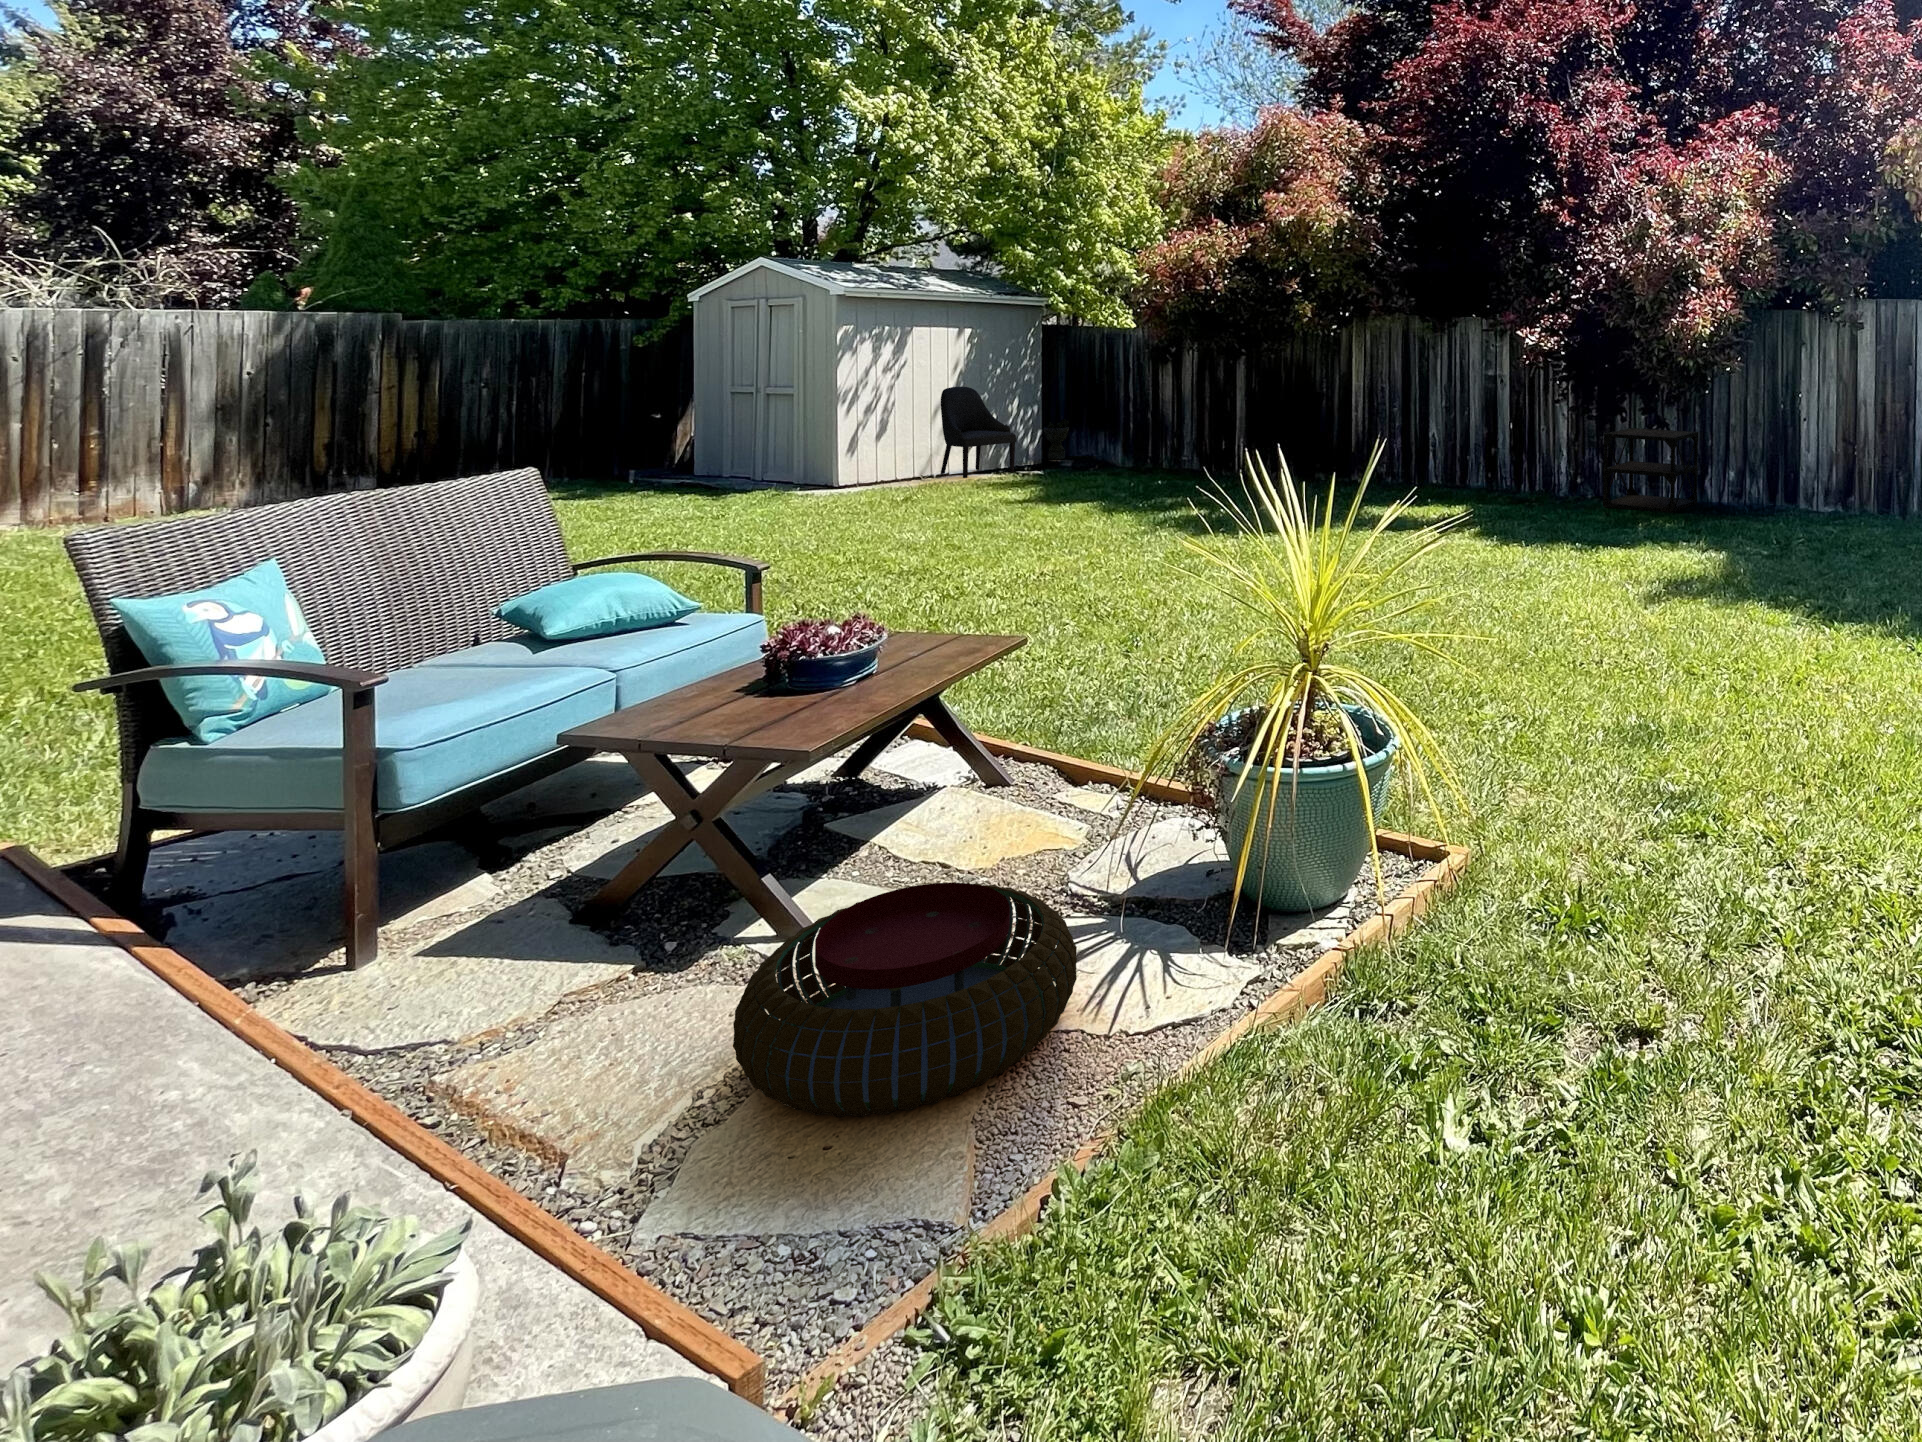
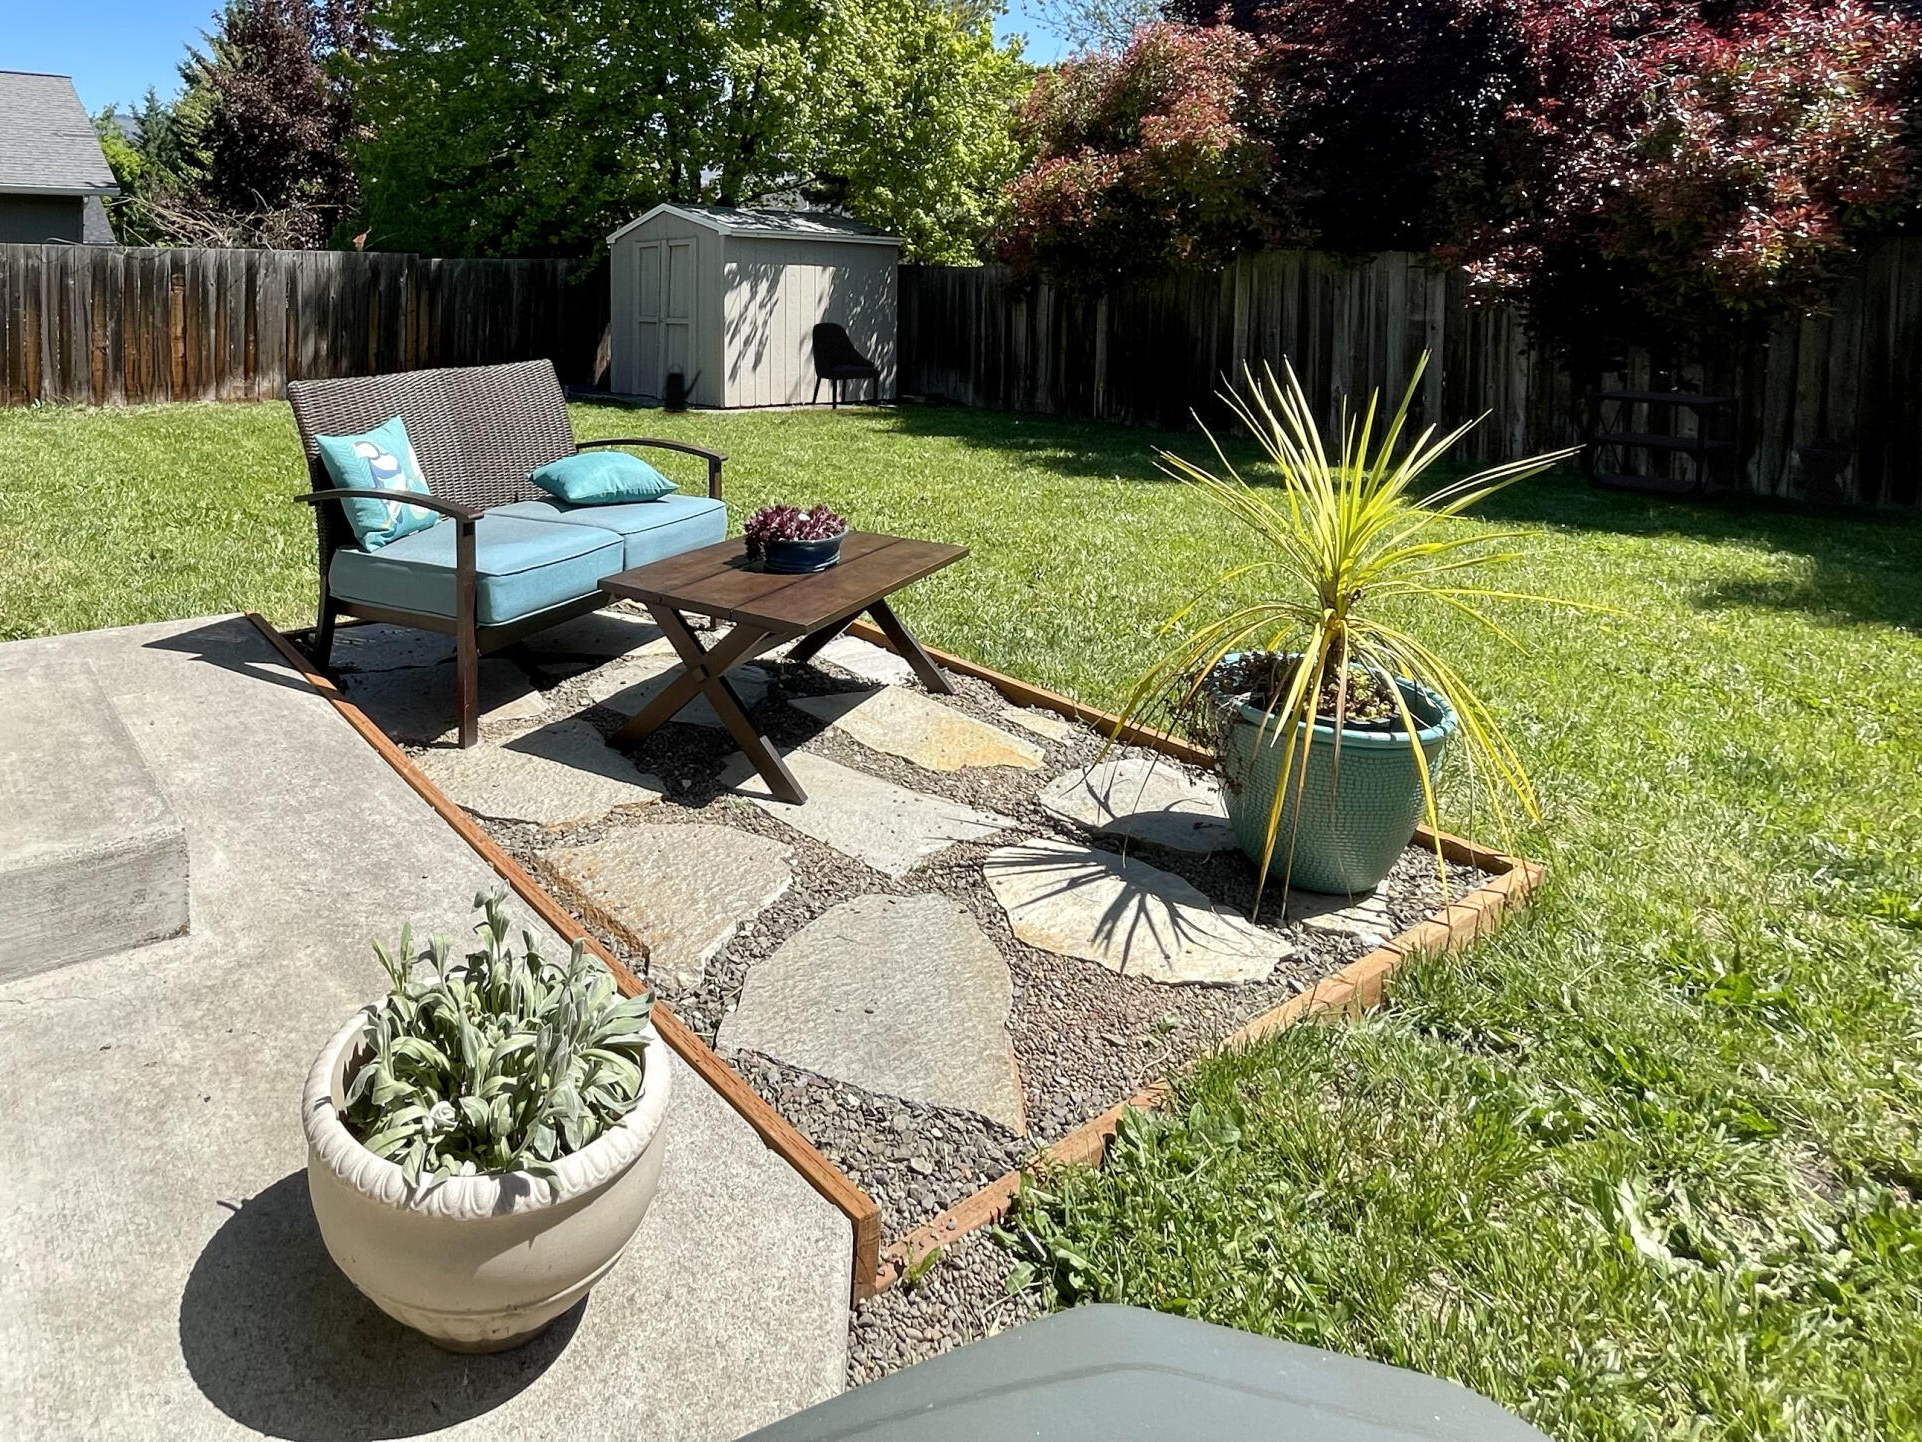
planter: present [1044,419,1069,459] -> present [1796,435,1854,506]
watering can: none [753,438,806,493] -> present [662,366,701,412]
pouf: present [733,883,1077,1117] -> none [769,772,1086,989]

